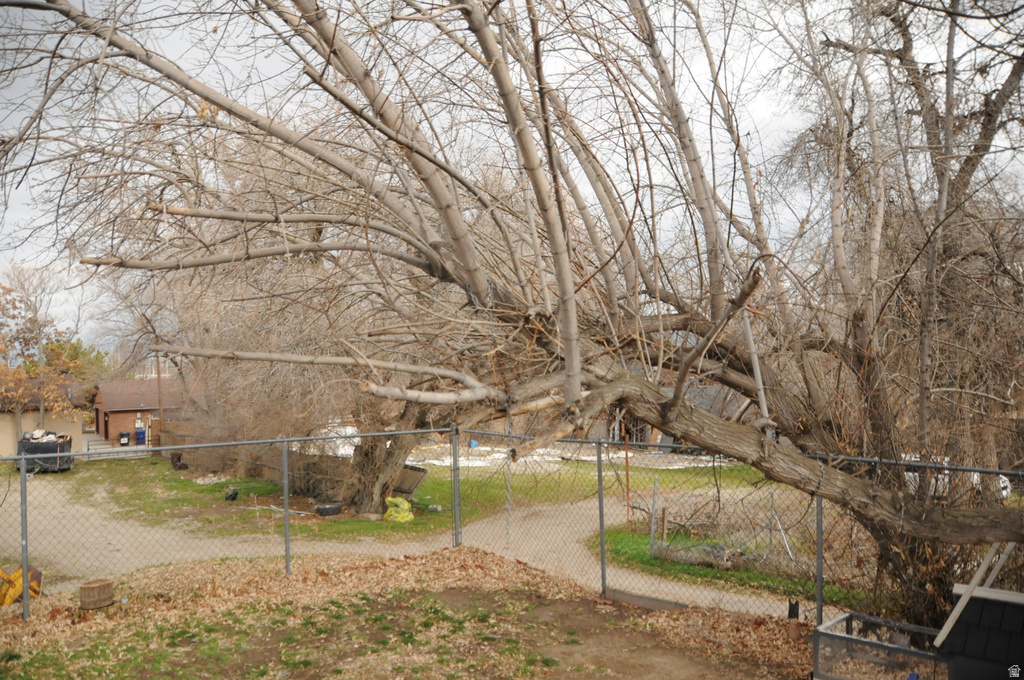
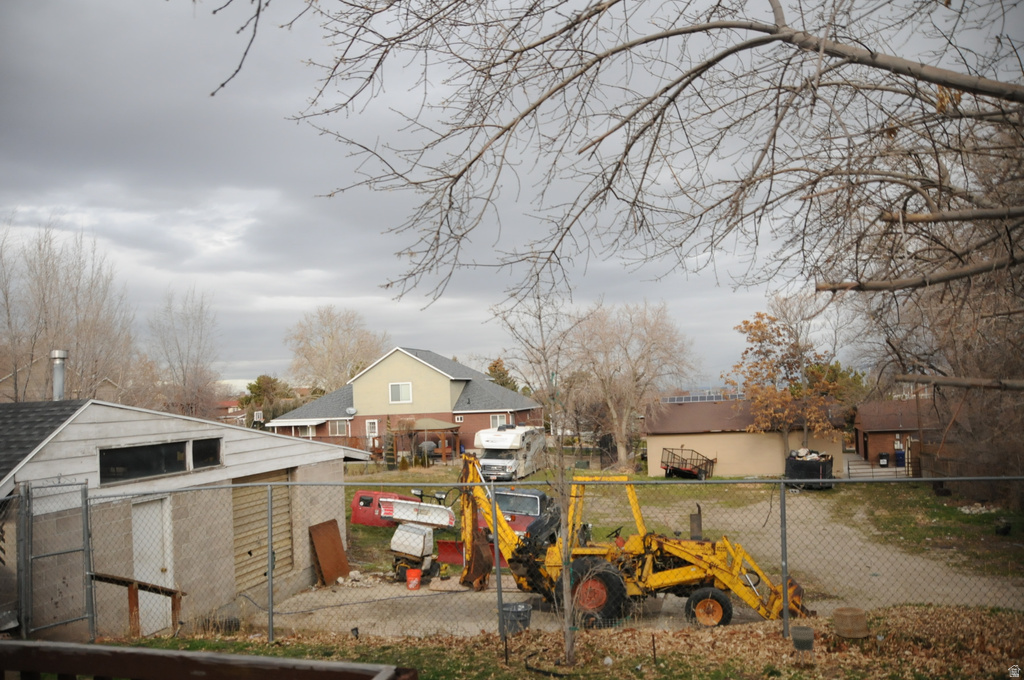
planter: none [36,603,63,645] -> present [790,626,817,666]

